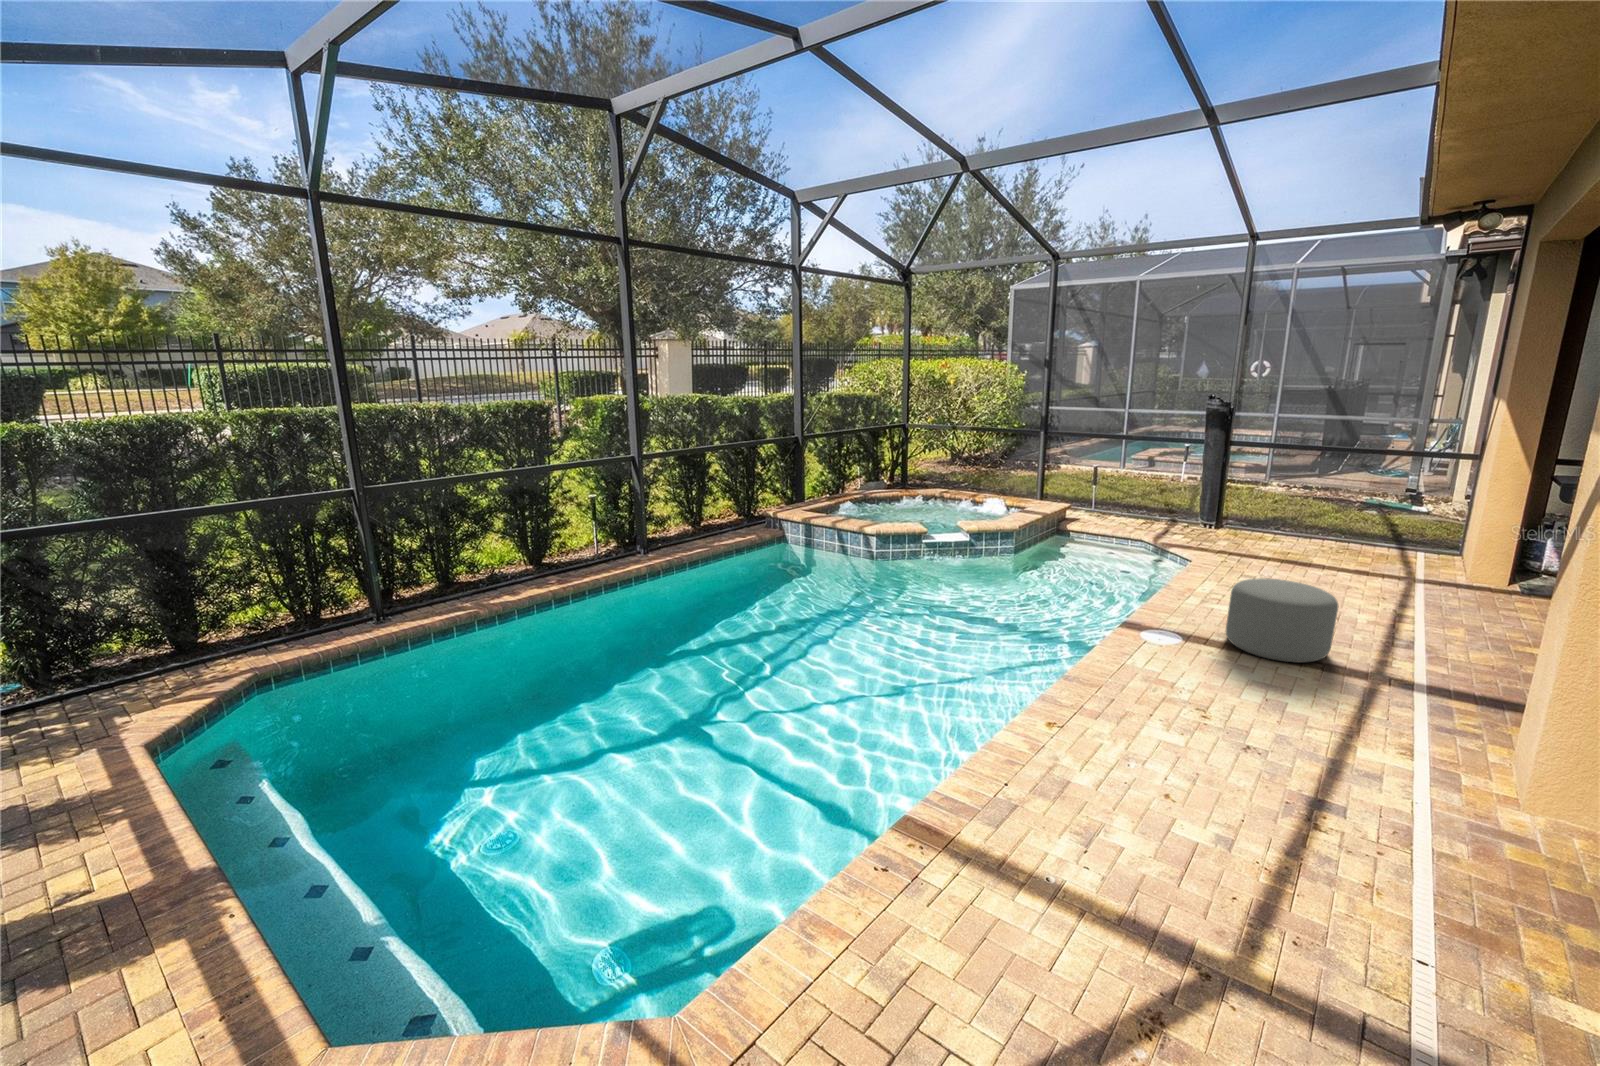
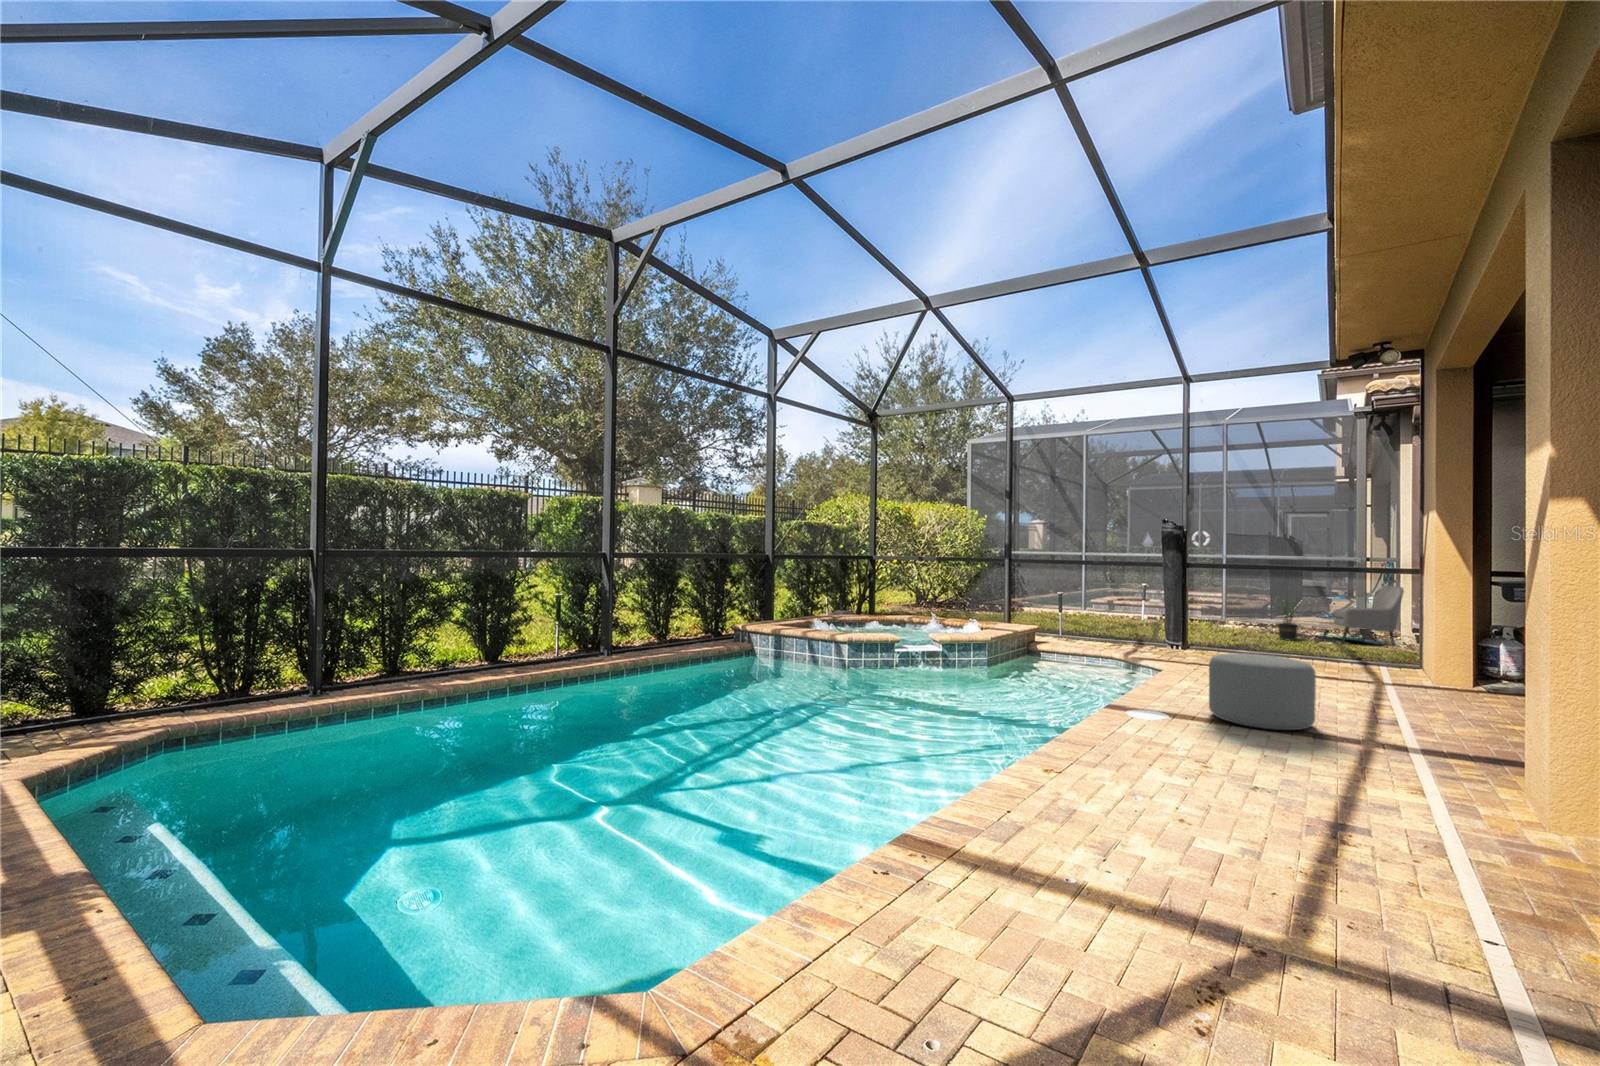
armchair: none [1372,454,1470,519] -> present [1323,585,1404,646]
potted plant: none [1320,462,1361,513] -> present [1278,602,1298,641]

